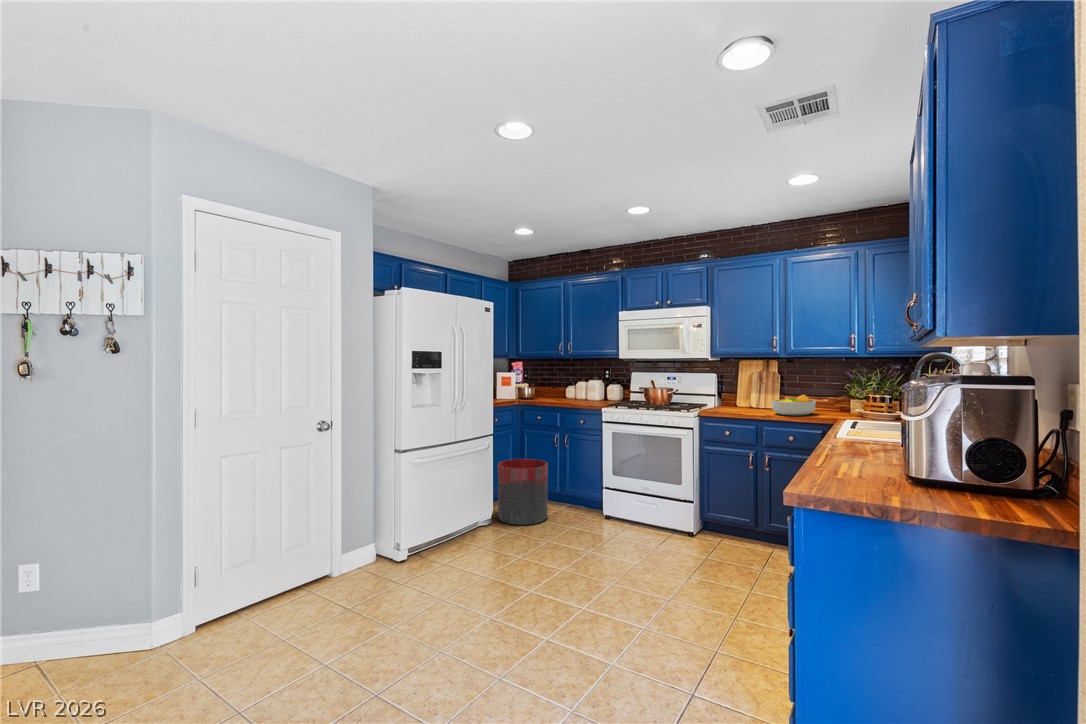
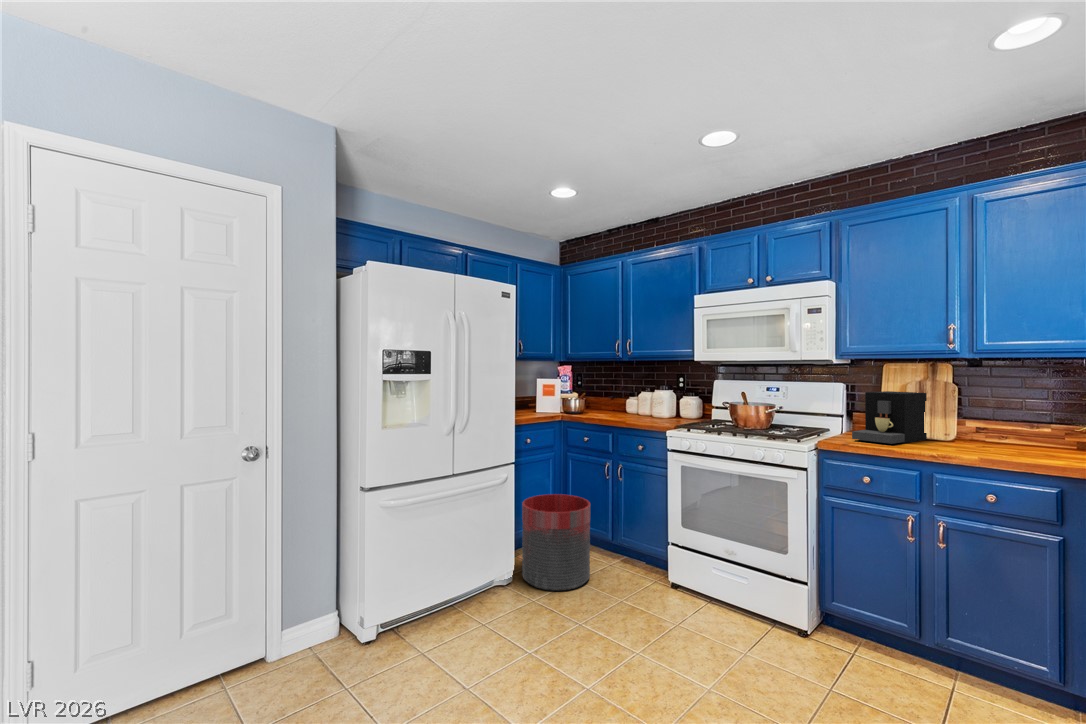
coffee maker: none [720,378,763,411] -> present [852,391,927,444]
fruit bowl: present [772,395,816,416] -> none [951,421,1038,459]

